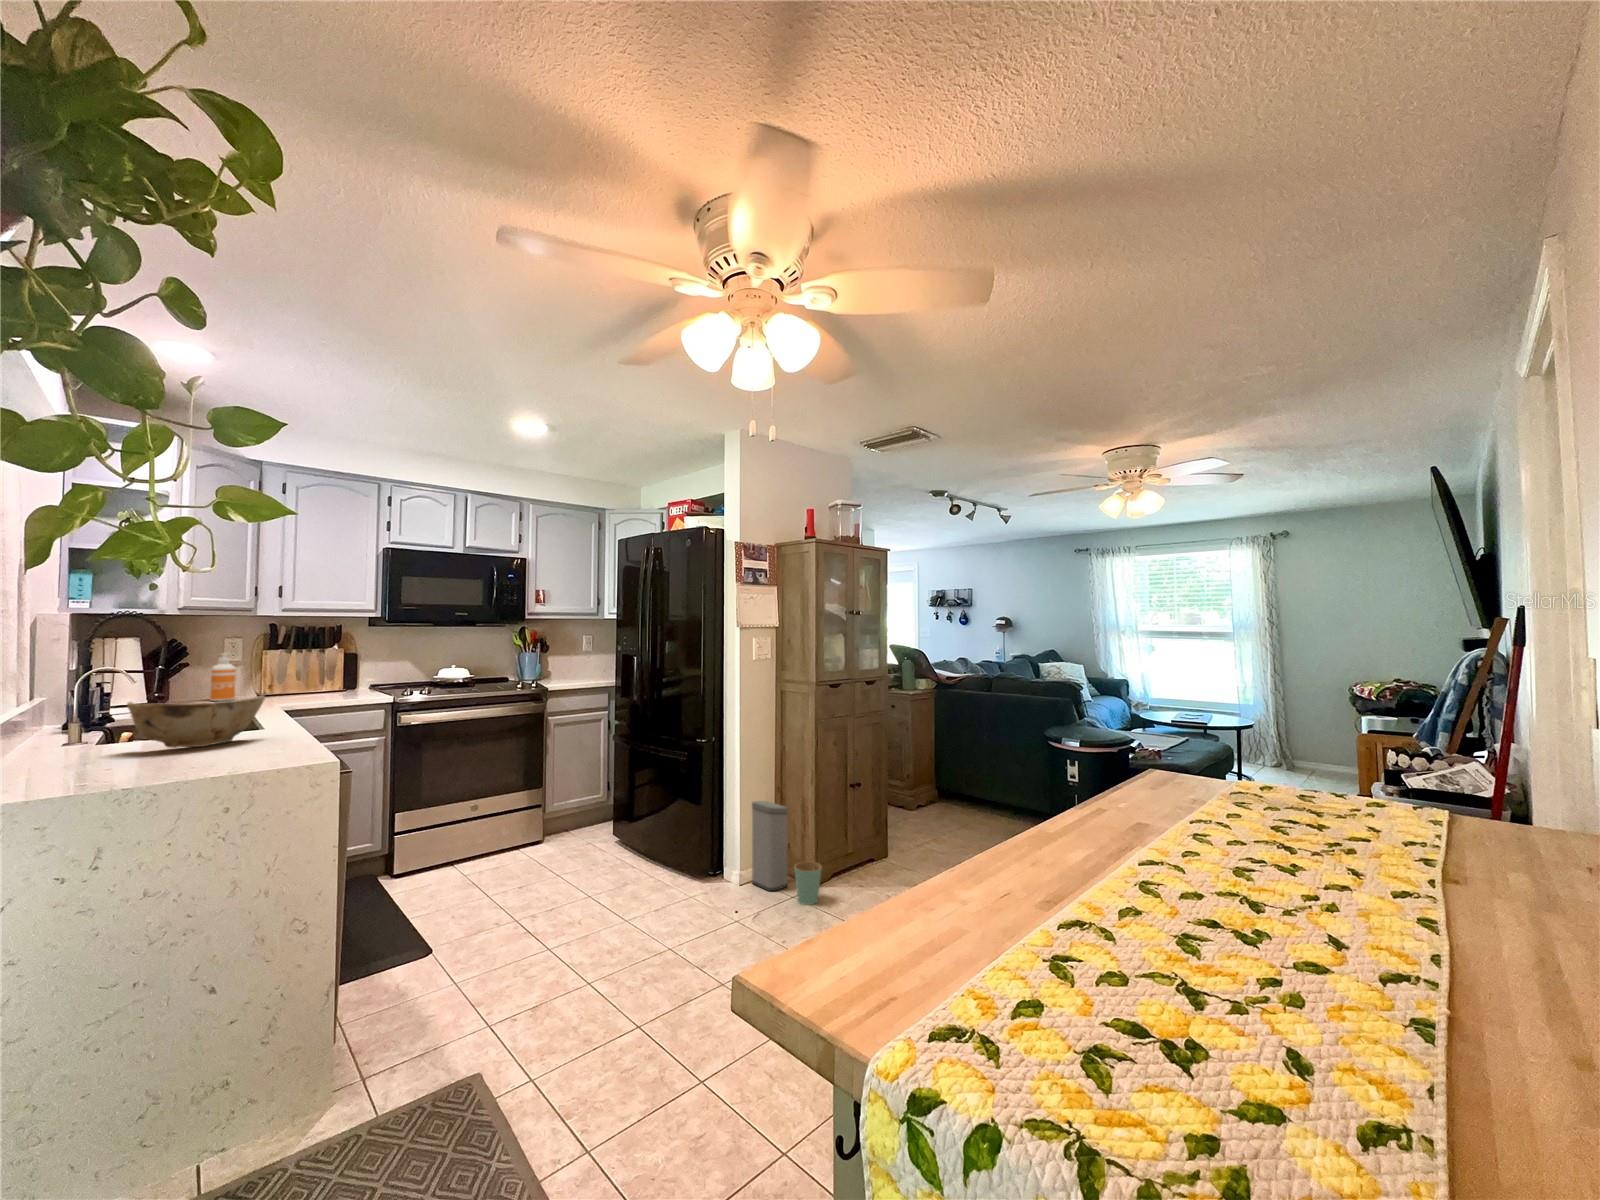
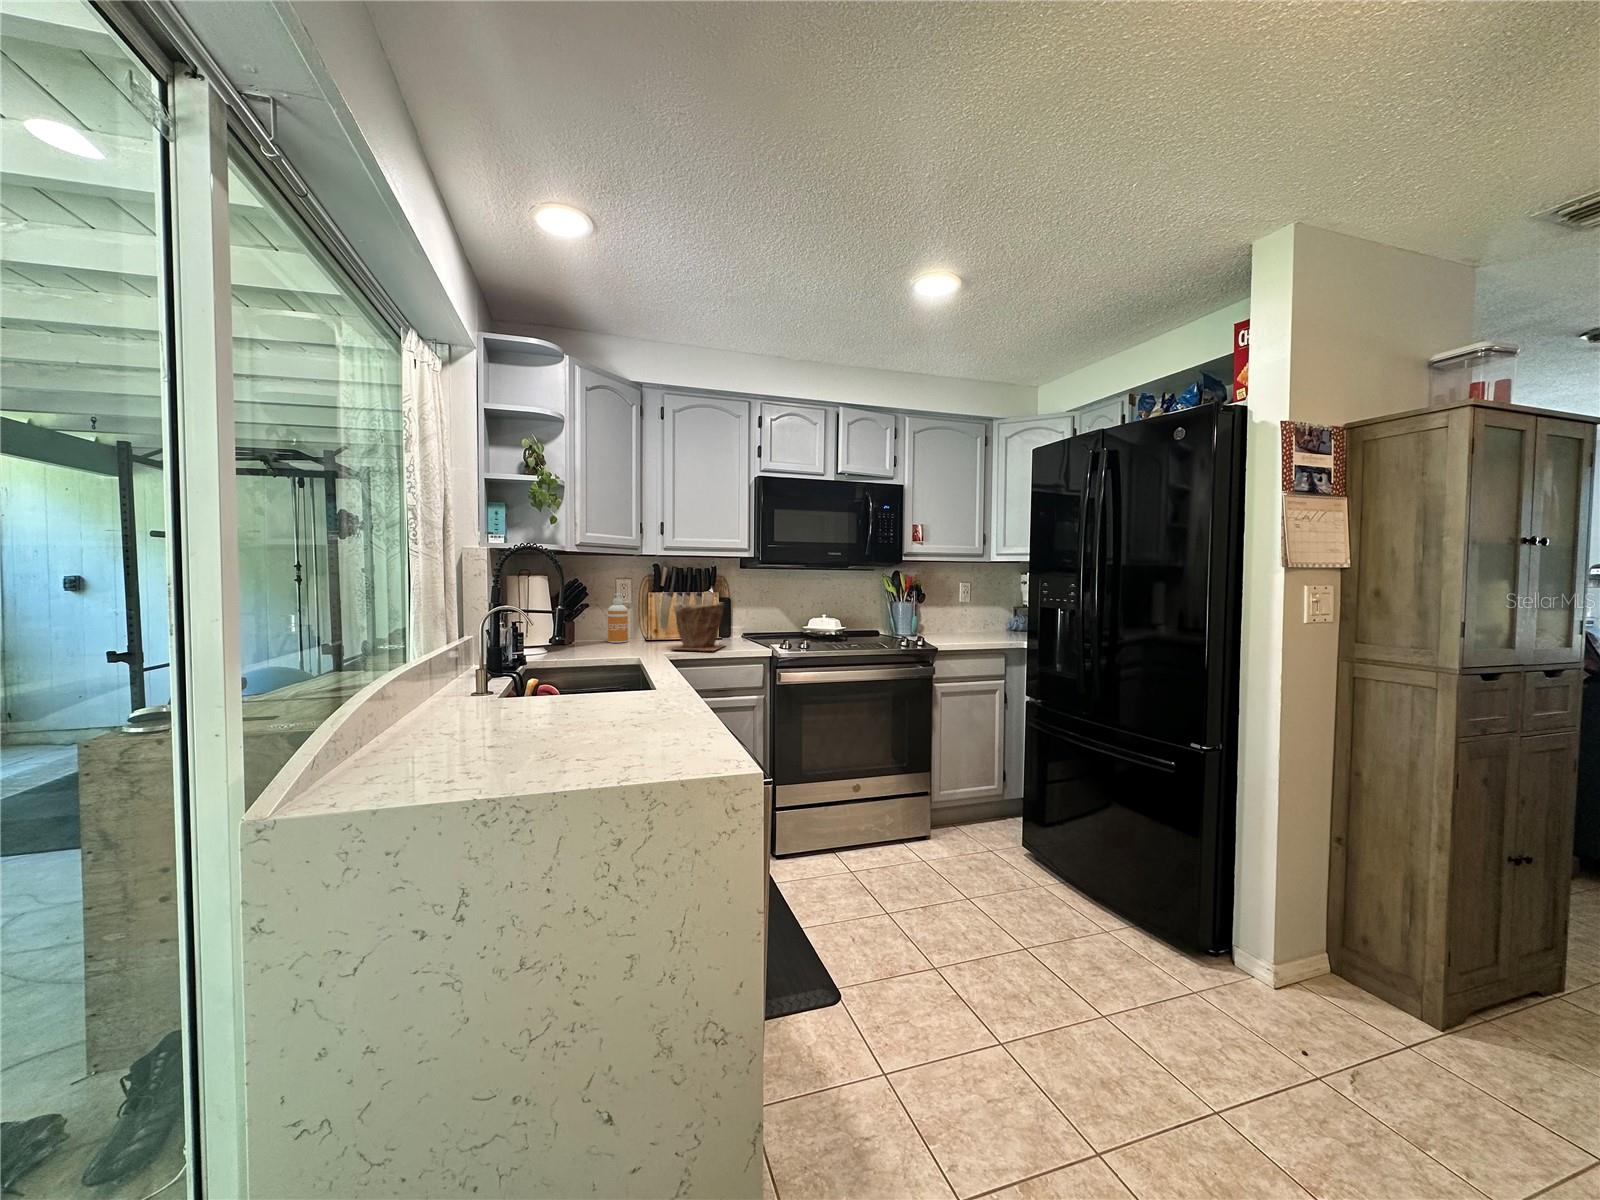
plant pot: none [286,659,348,703] -> present [673,603,724,651]
bowl: present [127,695,265,748] -> none [501,653,651,724]
trash can: present [752,801,822,905] -> none [1304,861,1518,1096]

